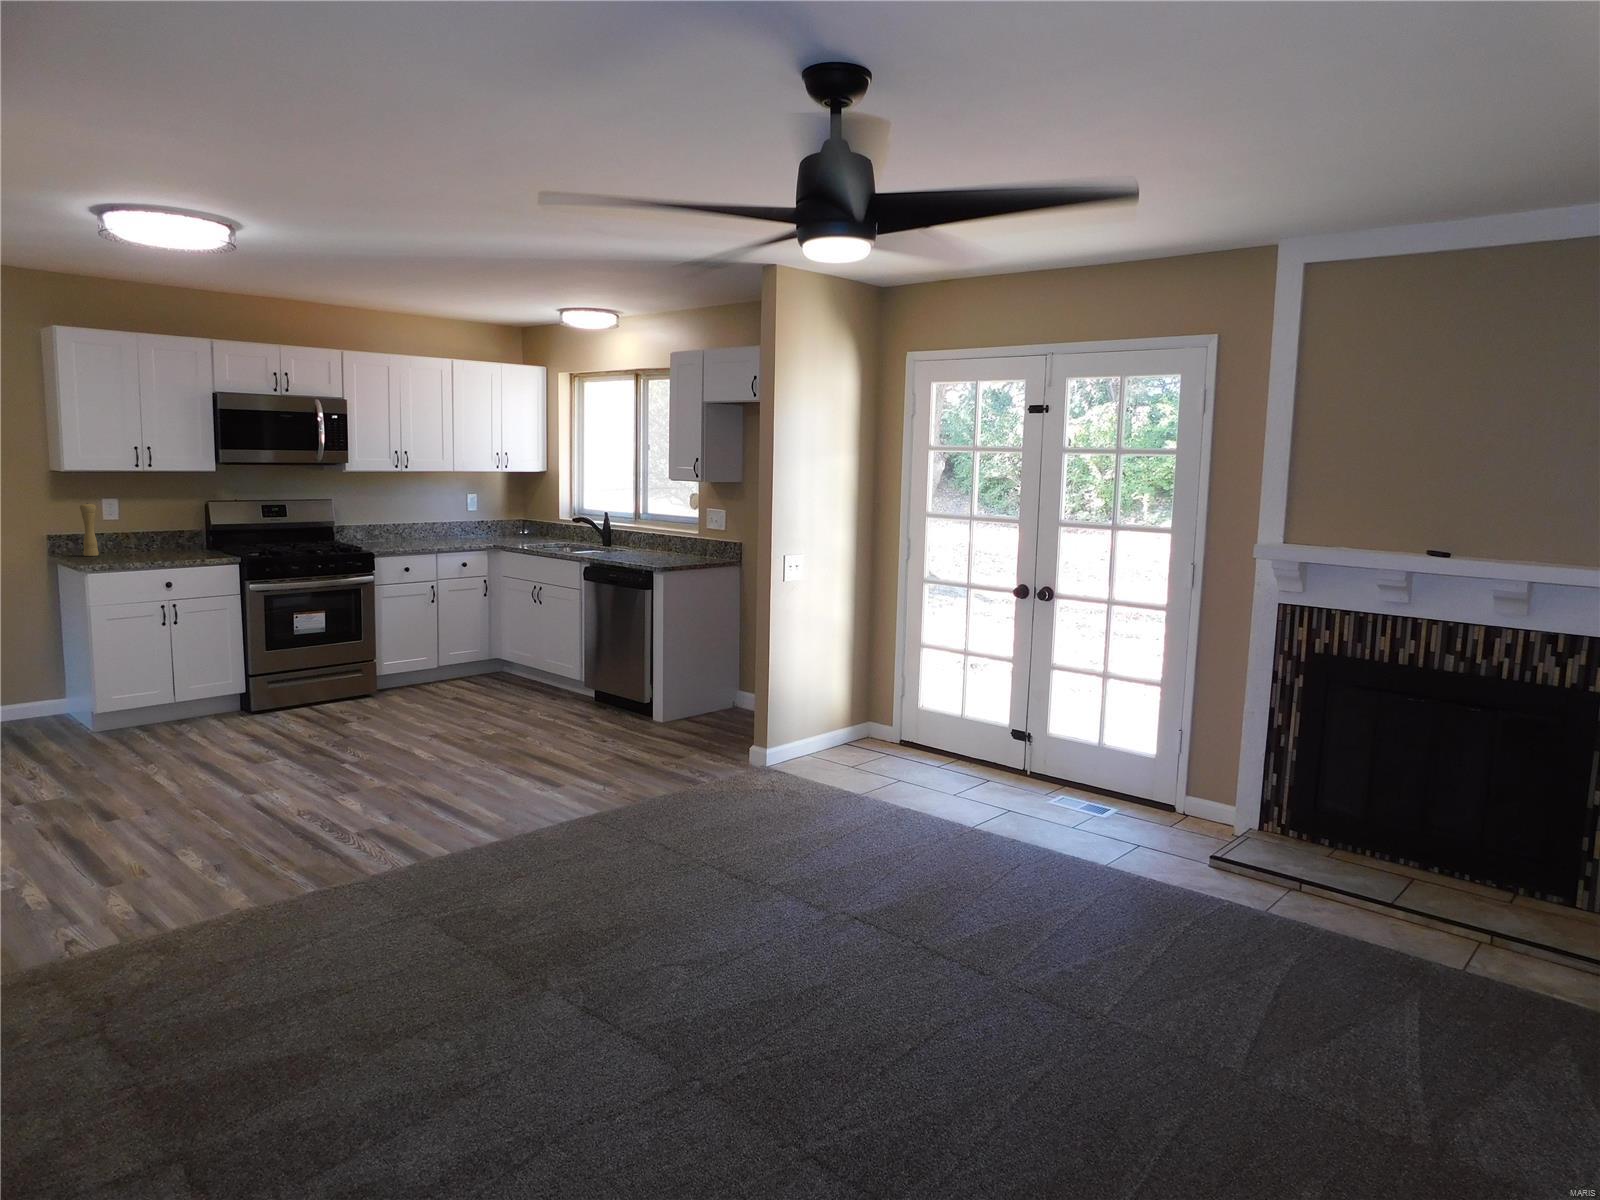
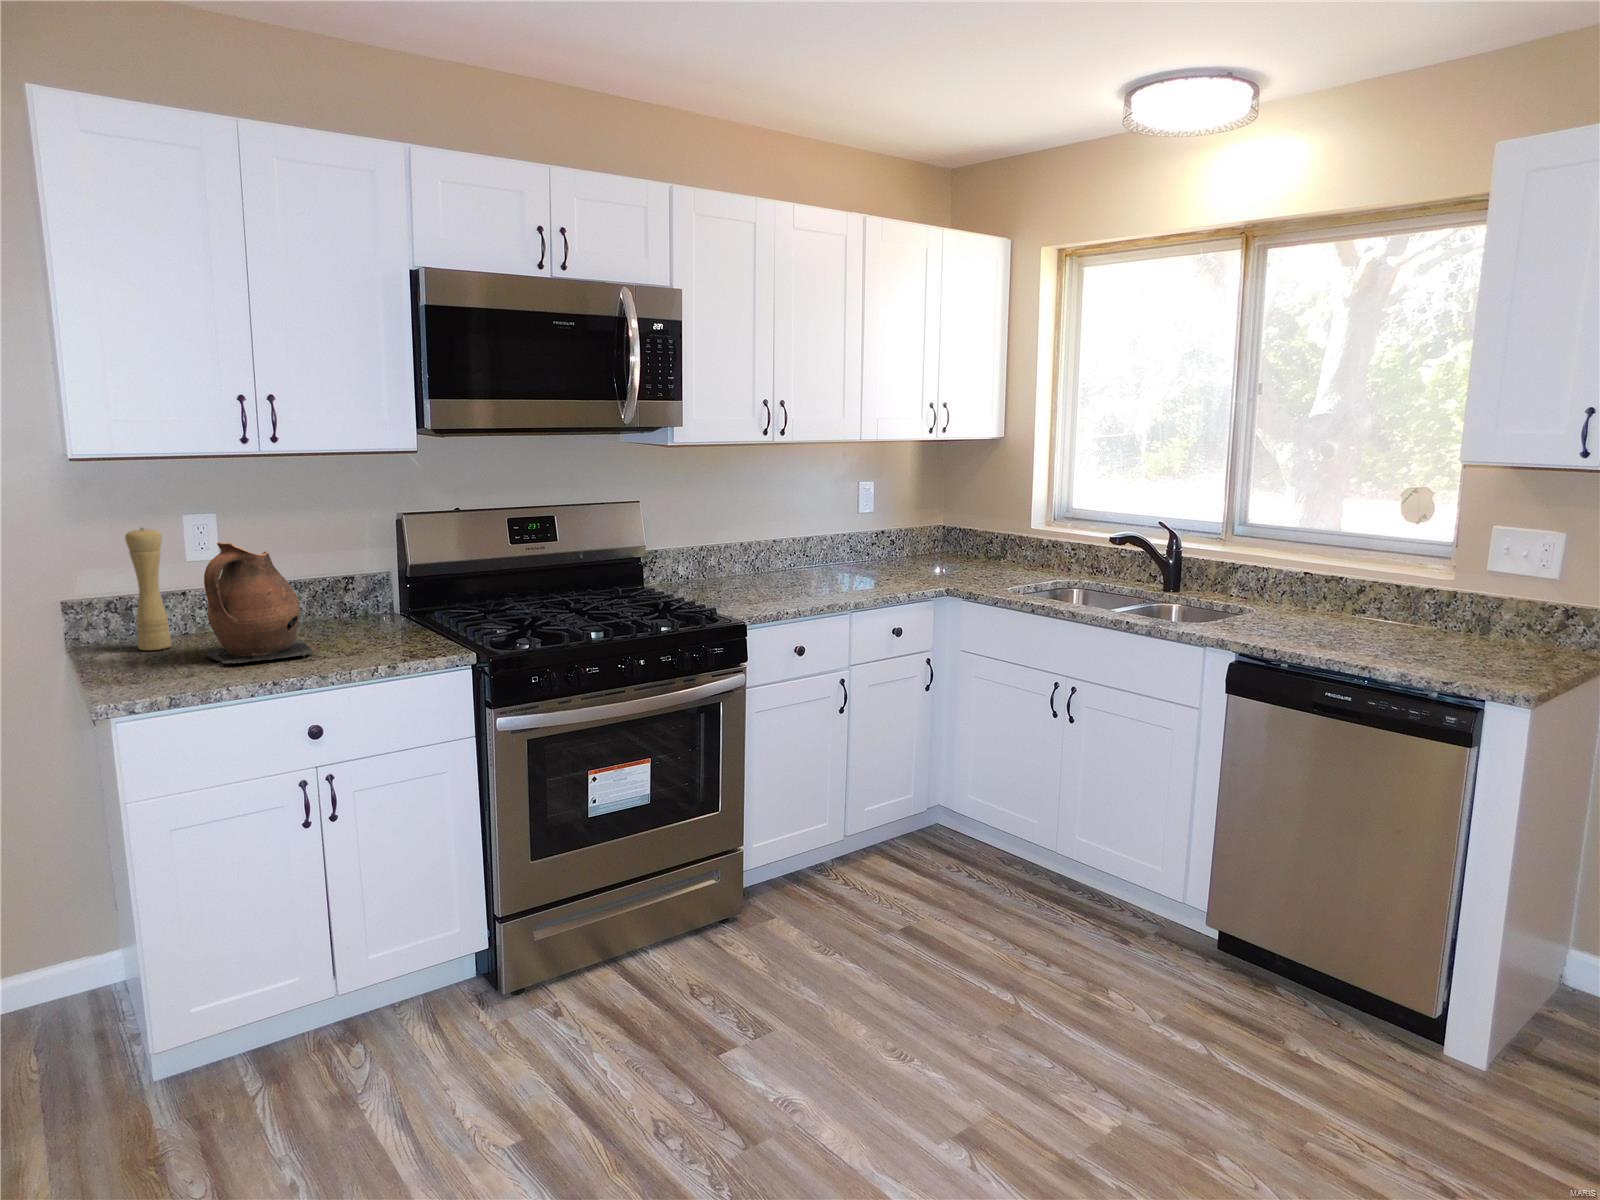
ceramic pitcher: none [116,508,167,558] -> present [204,542,314,664]

